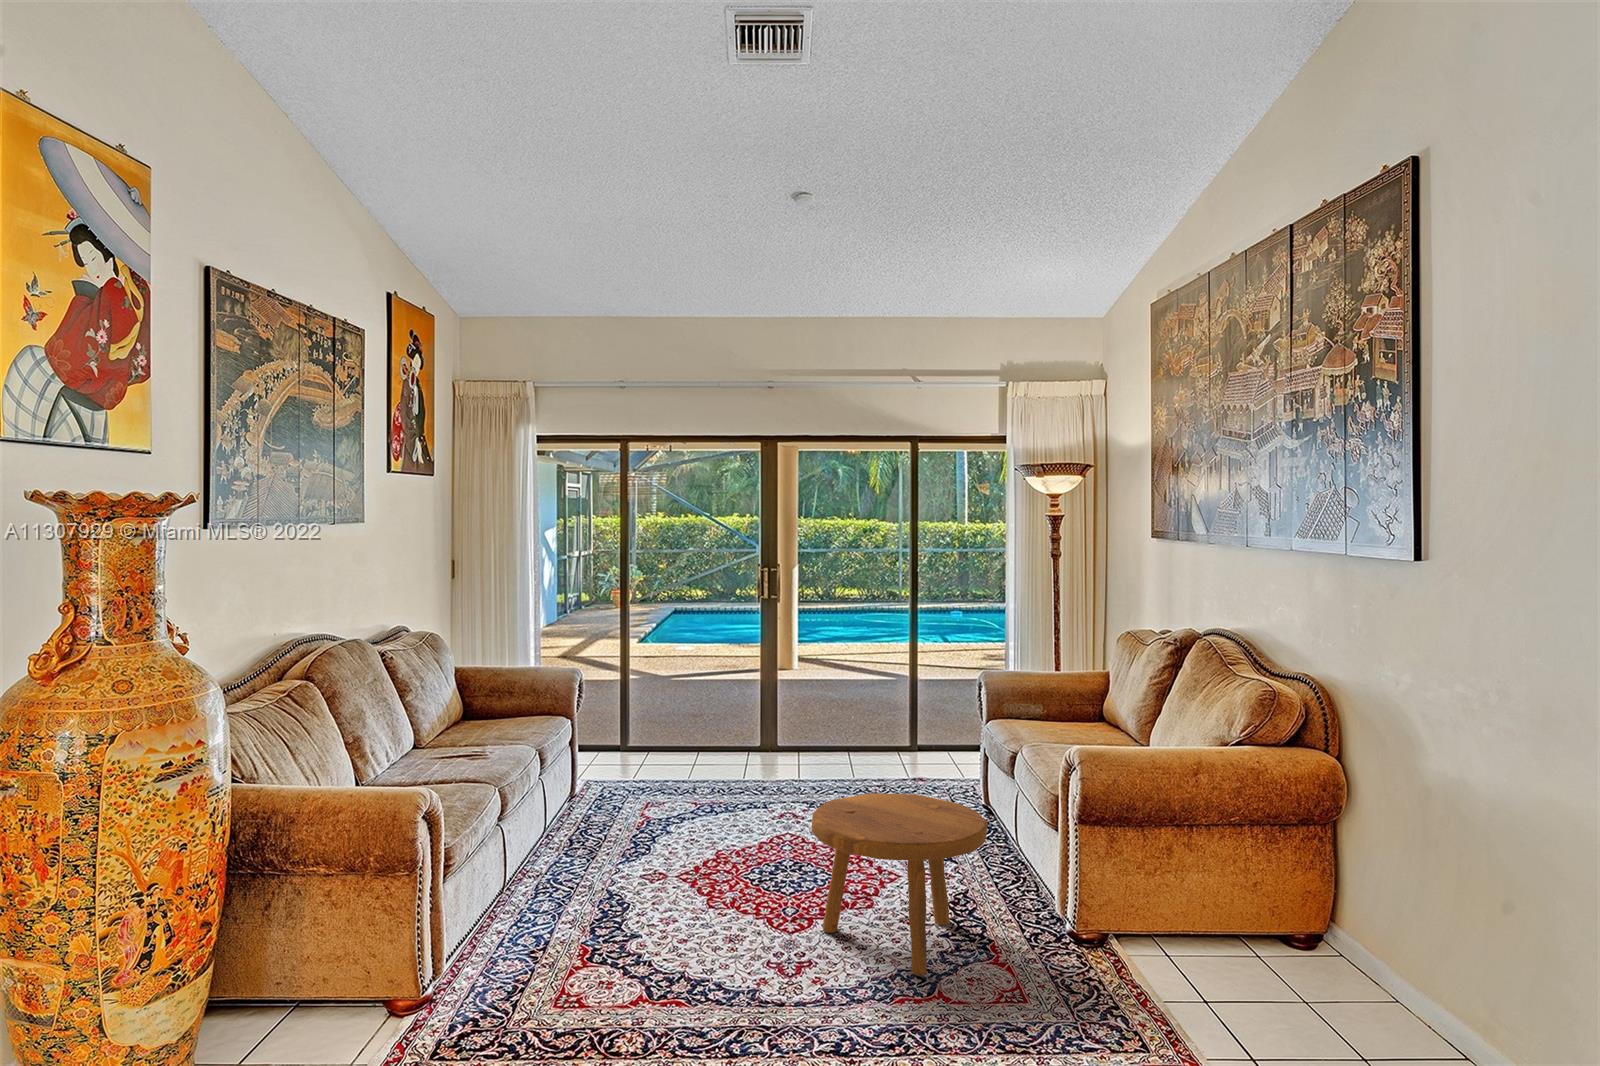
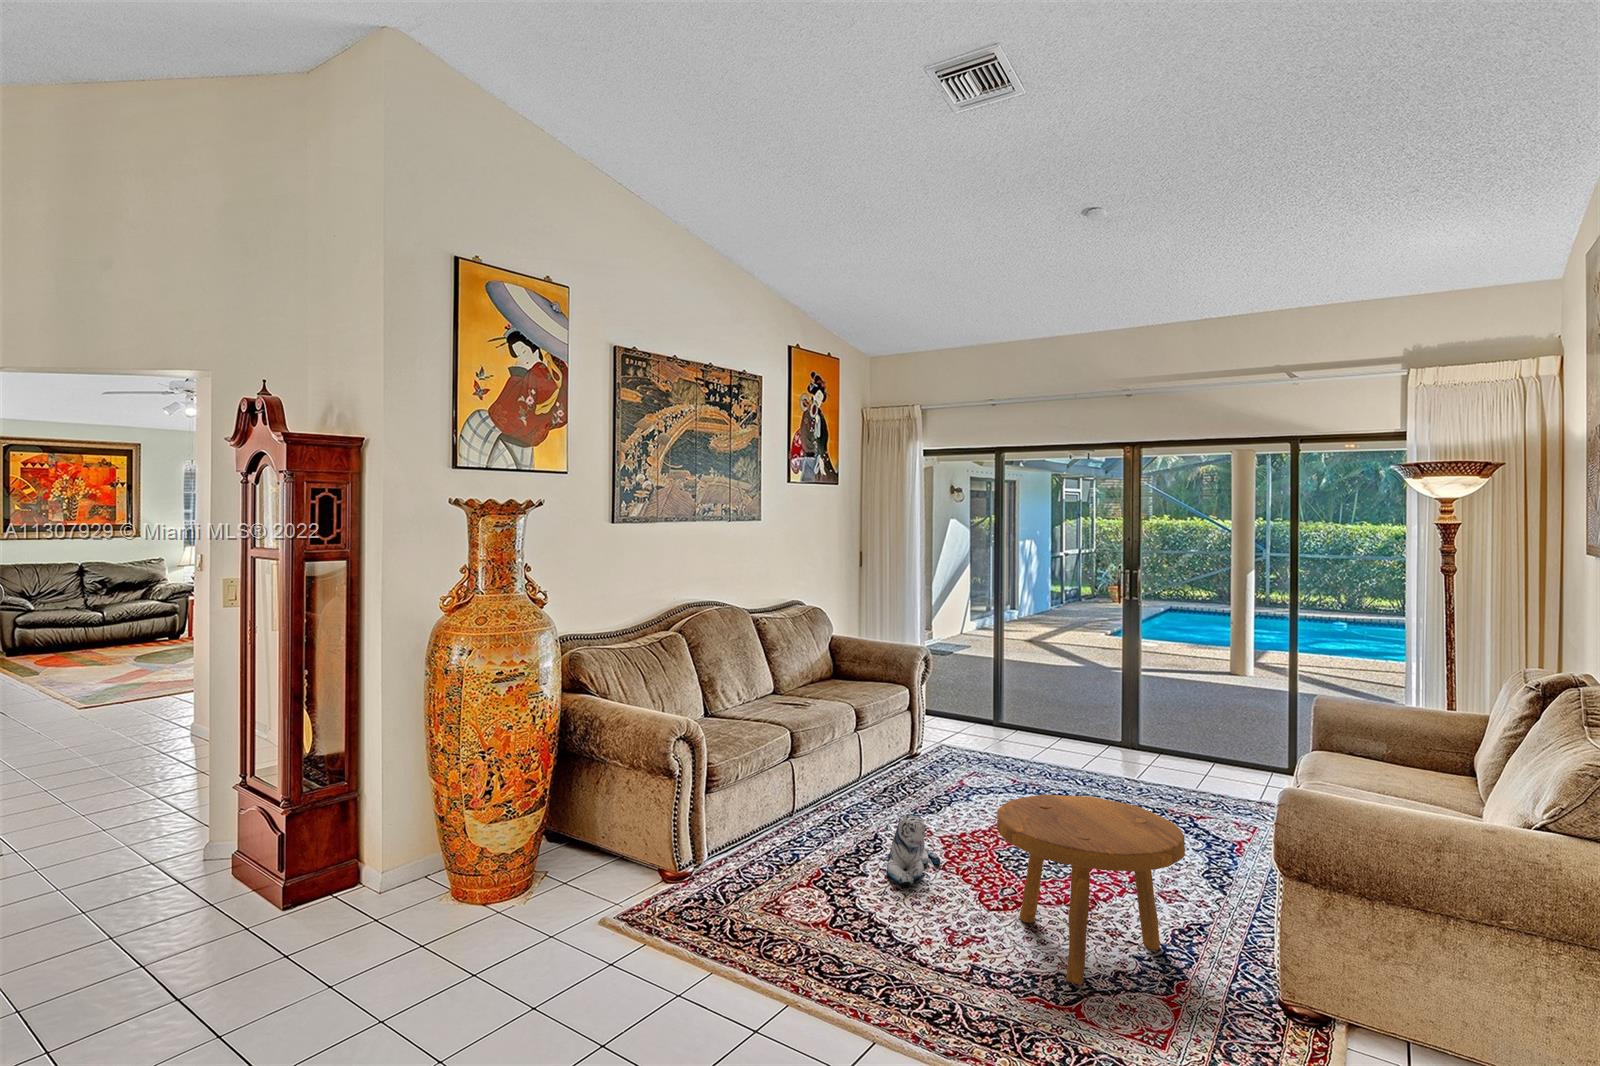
plush toy: none [645,851,706,930] -> present [886,814,940,884]

